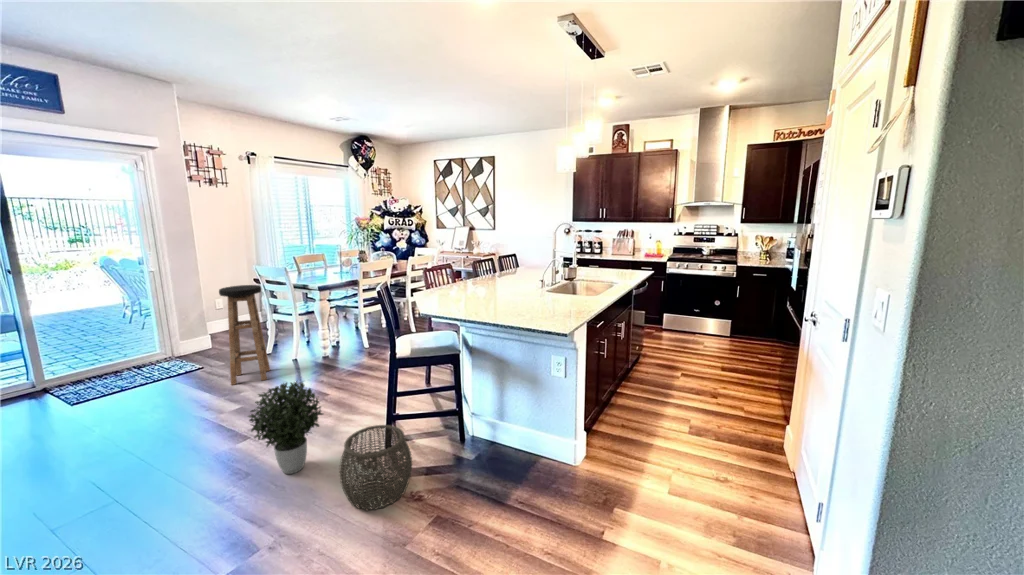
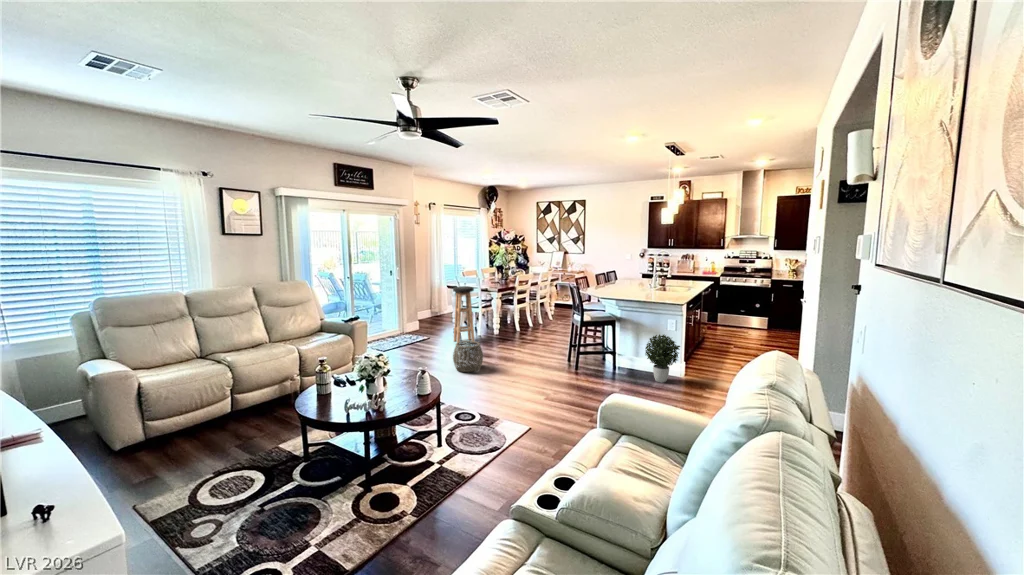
potted plant: present [248,382,323,474] -> present [645,334,680,383]
woven basket: present [339,425,412,511] -> present [453,341,483,372]

